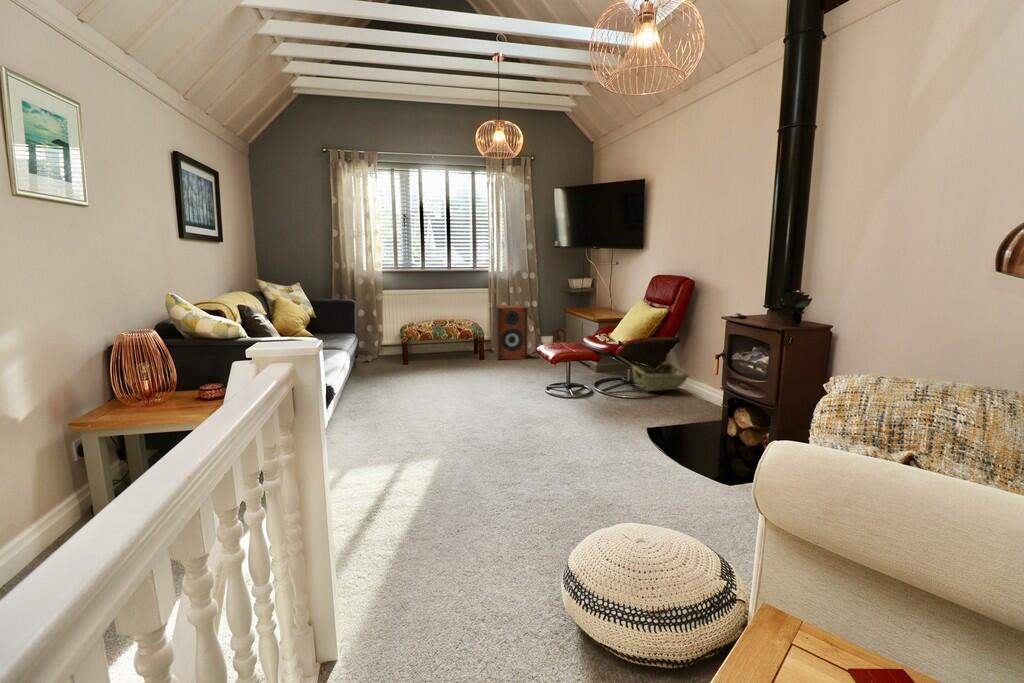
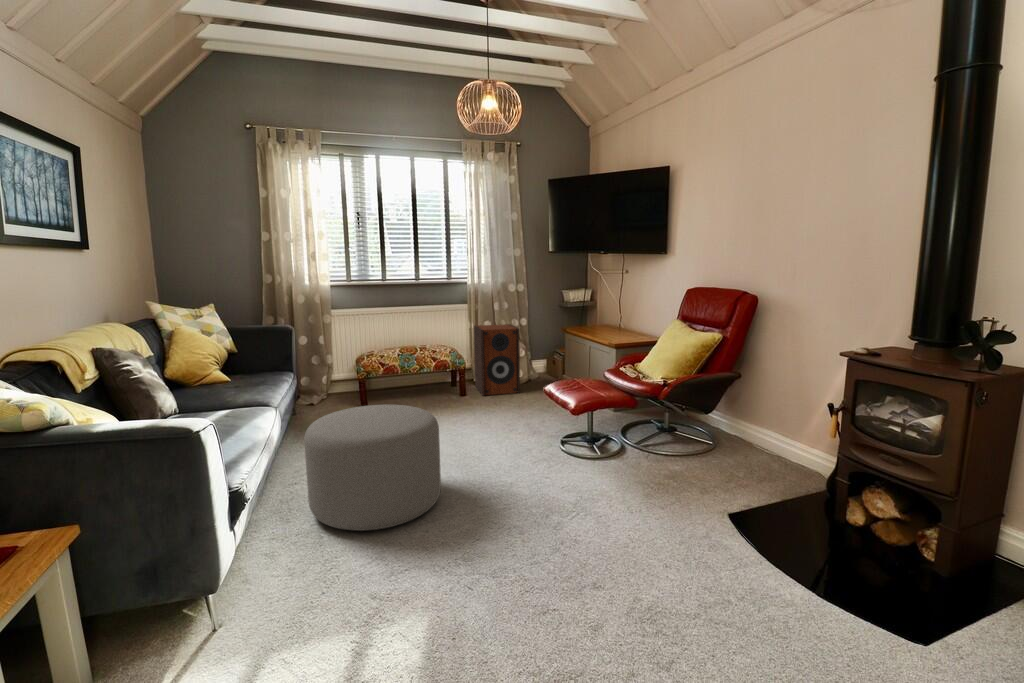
ottoman: none [366,352,455,428] -> present [304,405,441,531]
woven basket: present [632,363,689,391] -> none [670,401,746,442]

